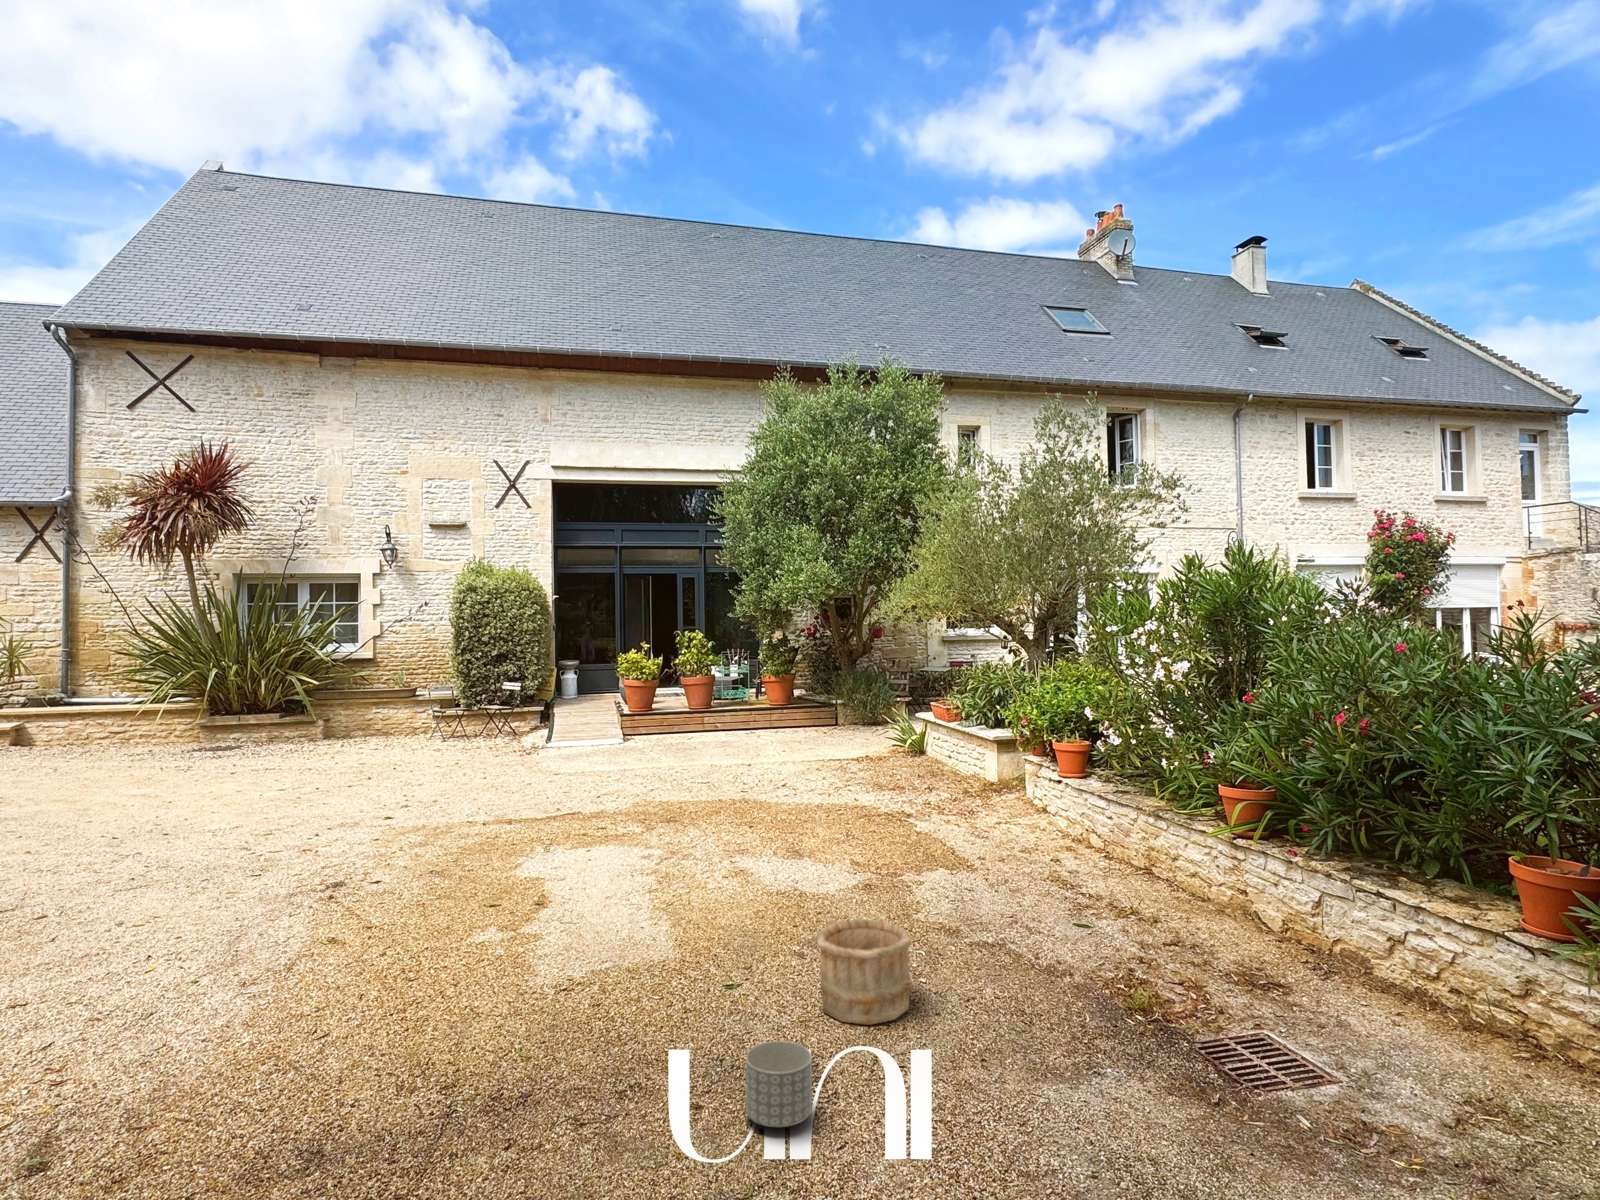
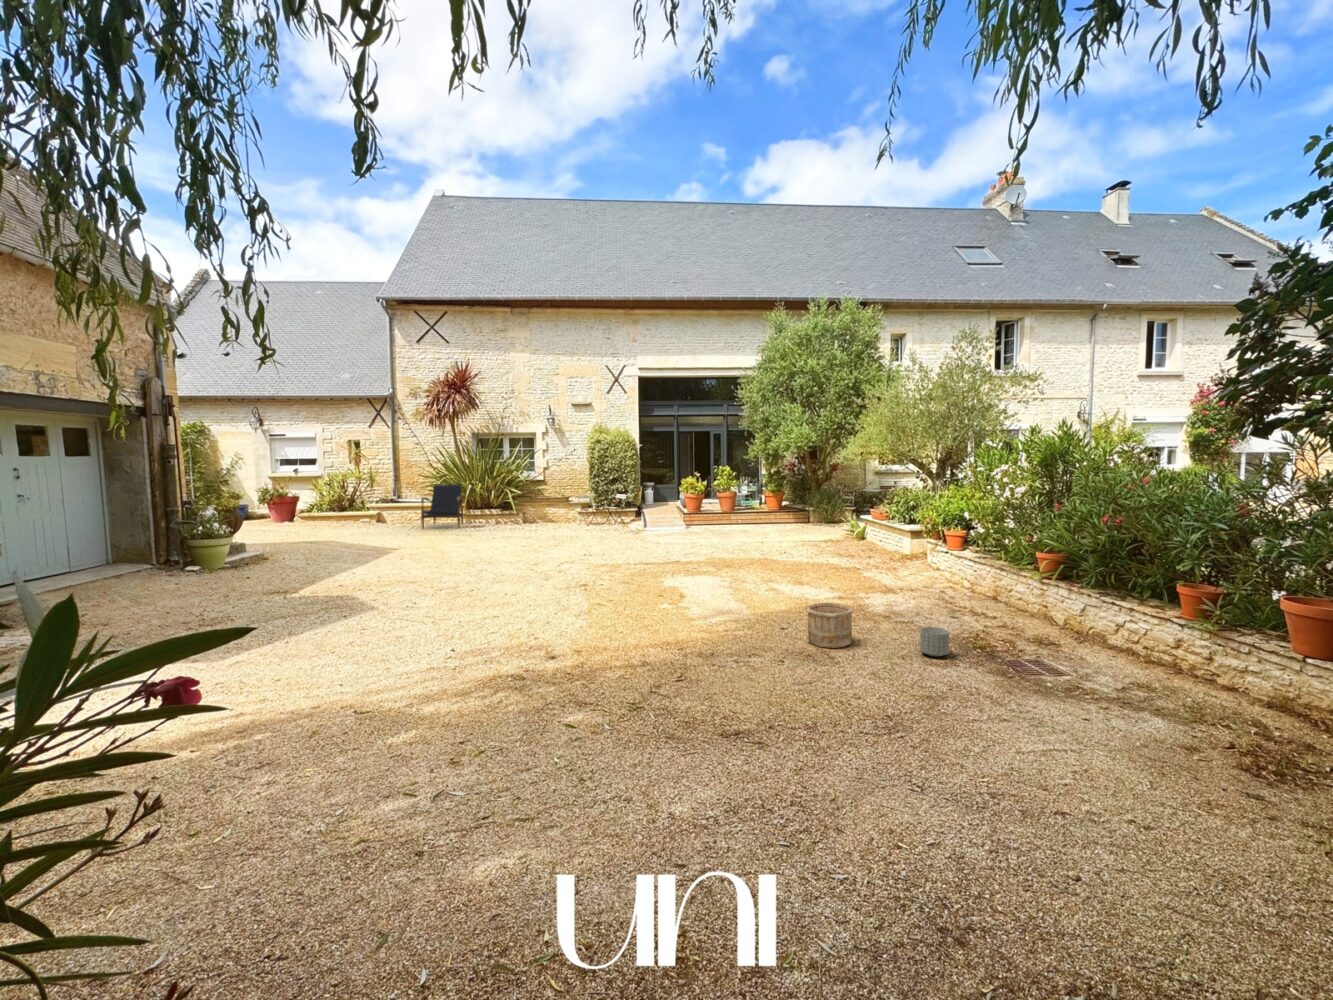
lounge chair: none [107,668,201,754] -> present [421,484,463,528]
planter: present [746,1041,812,1127] -> present [920,627,949,657]

